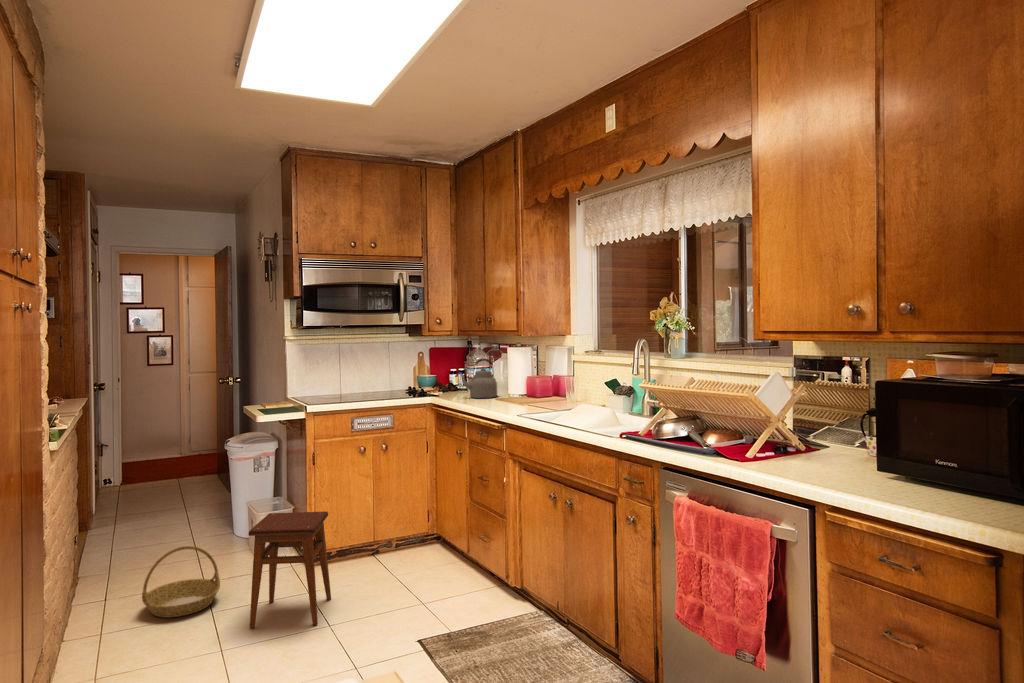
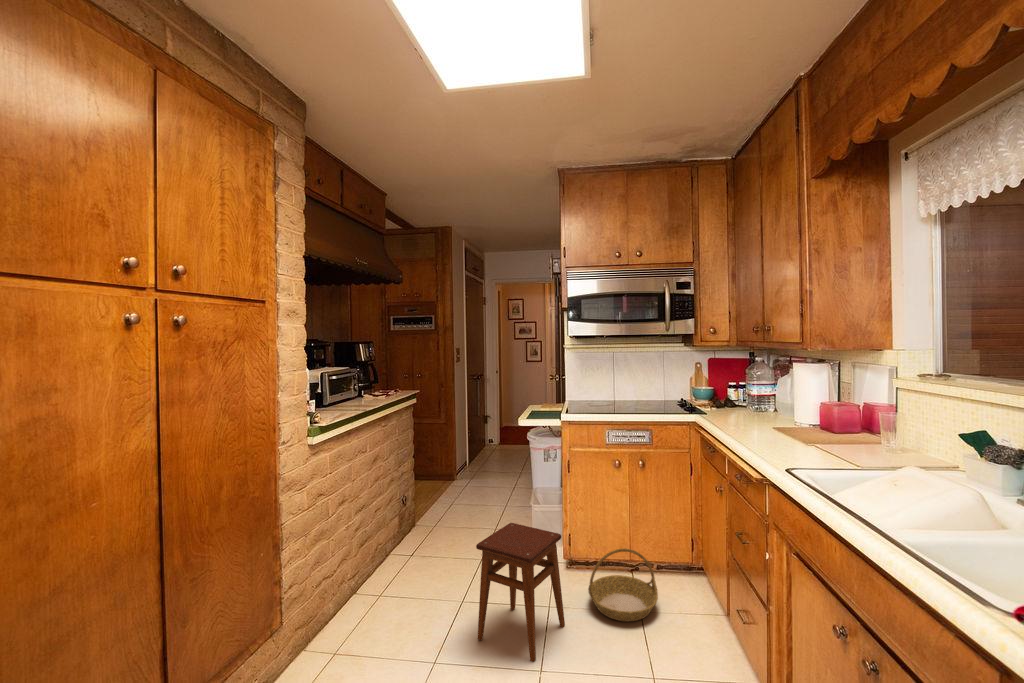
kettle: present [458,359,497,398] -> none [725,375,779,424]
basket: present [142,546,220,617] -> present [588,548,658,622]

